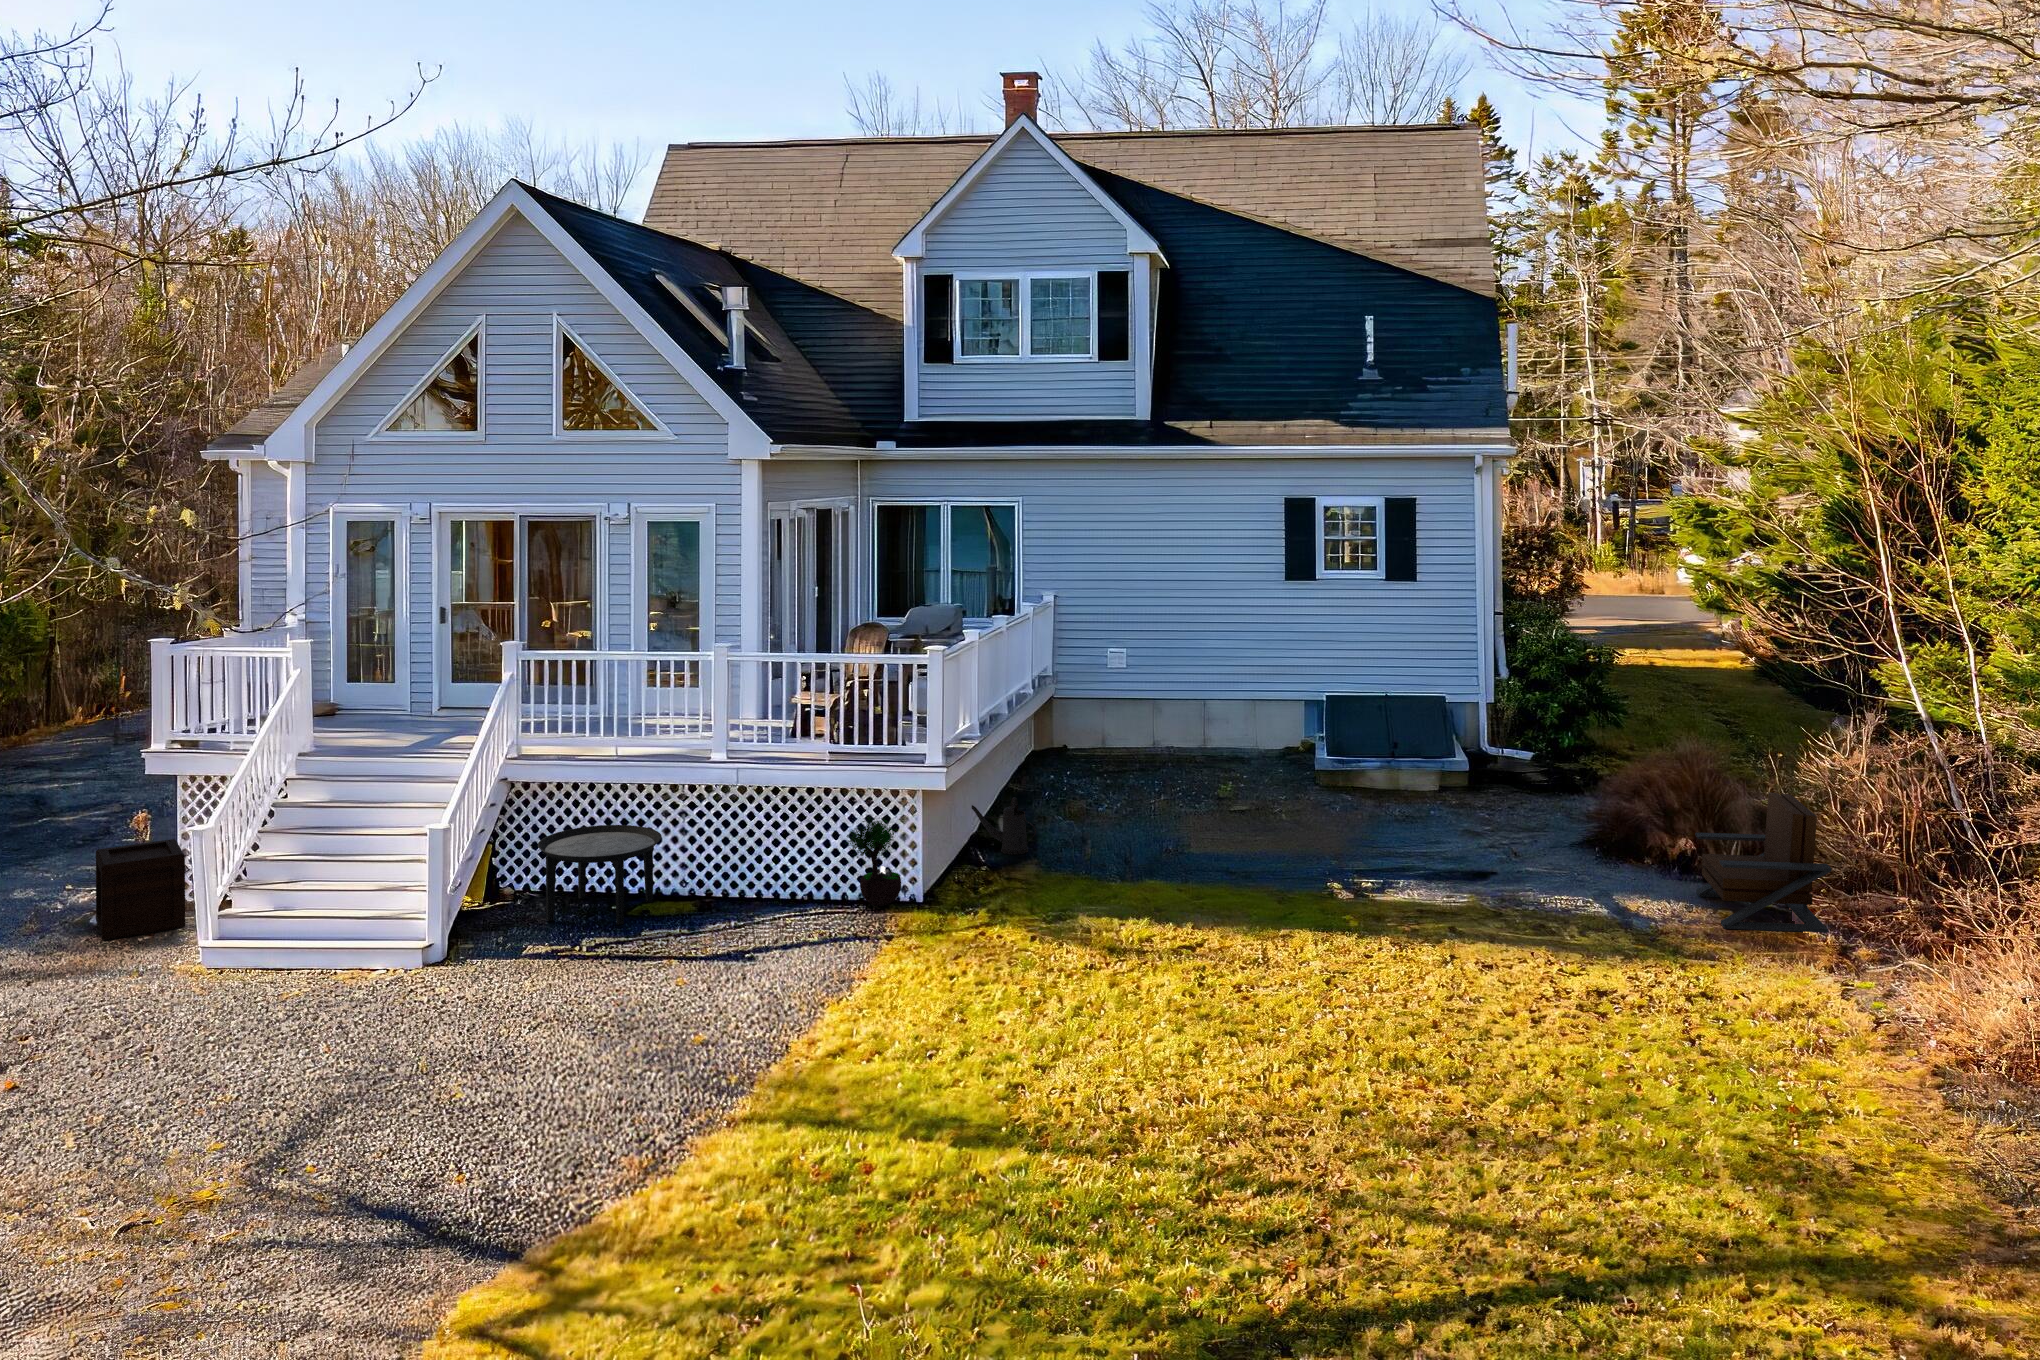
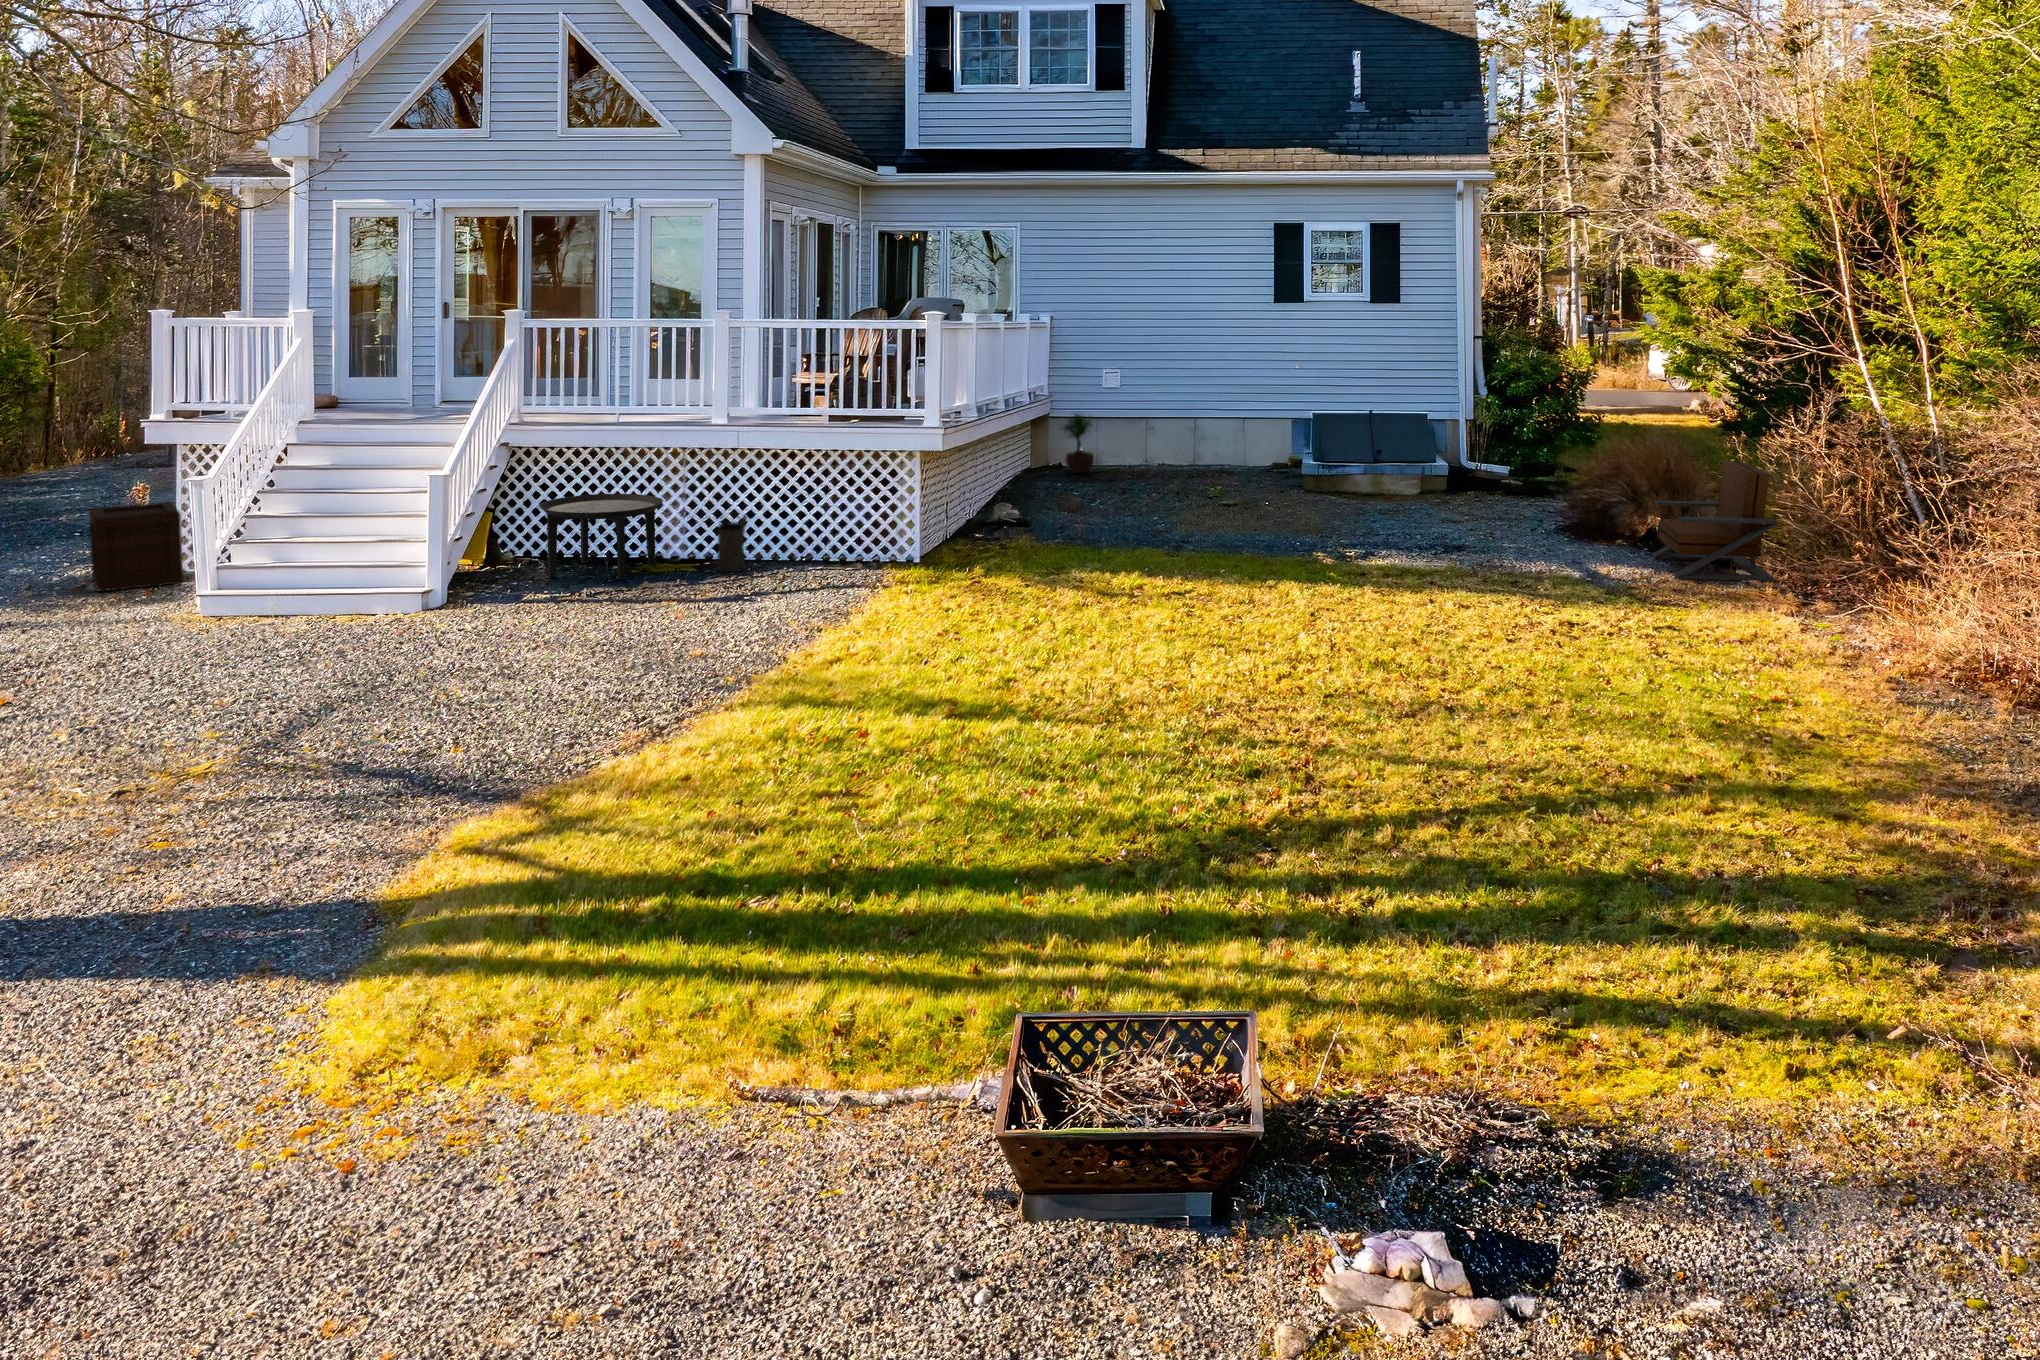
watering can: present [972,797,1036,855] -> present [716,513,747,572]
potted tree: present [846,815,901,906] -> present [1063,413,1094,473]

